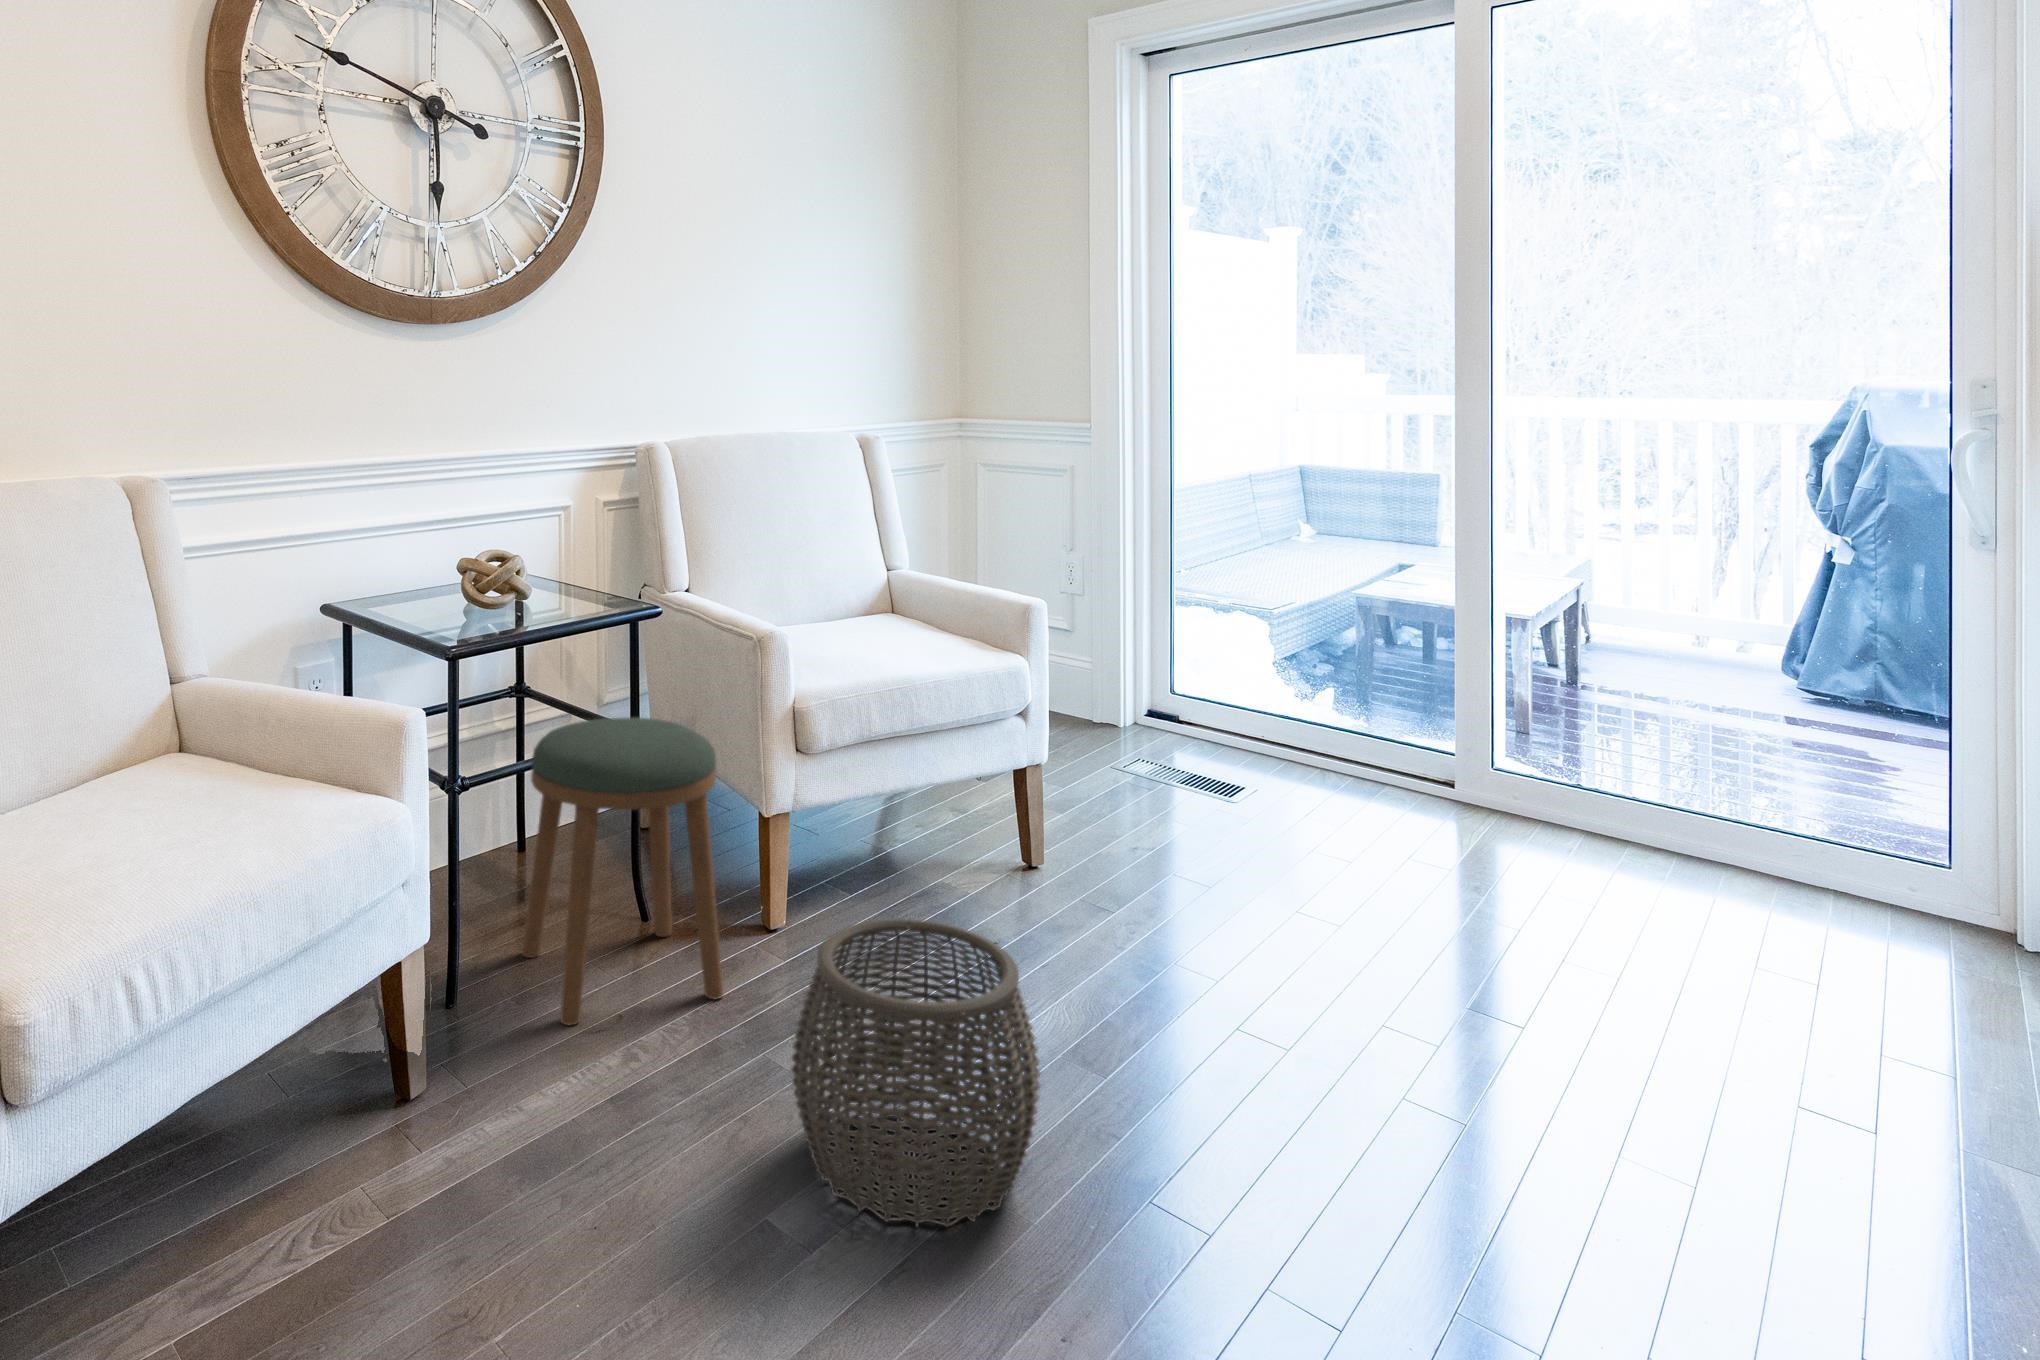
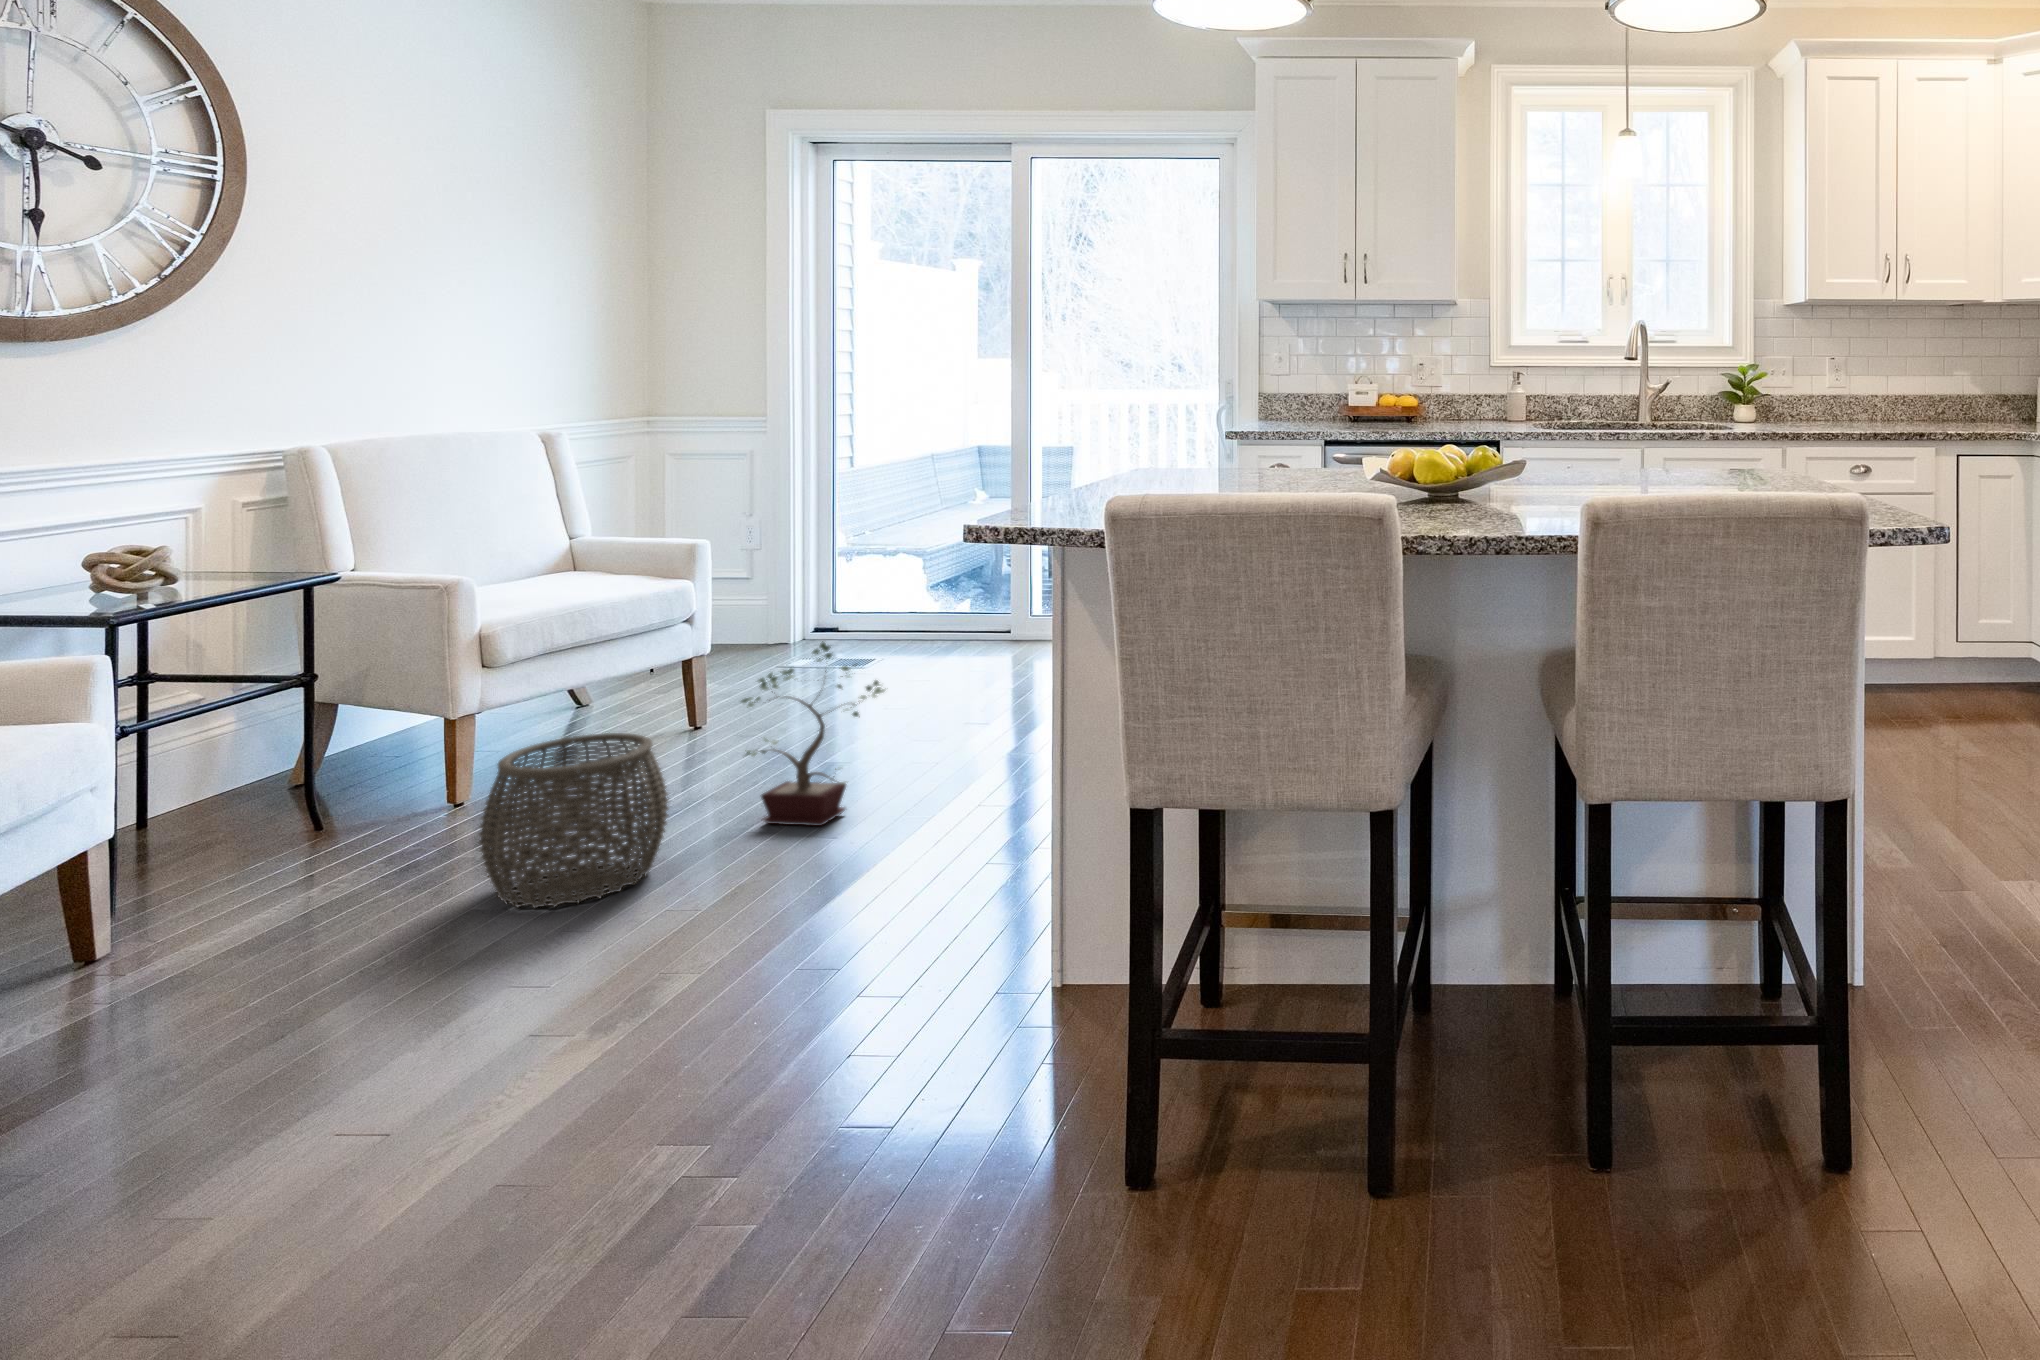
stool: present [523,718,724,1025] -> none [191,659,413,897]
potted plant: none [1125,830,1394,1160] -> present [742,641,885,826]

